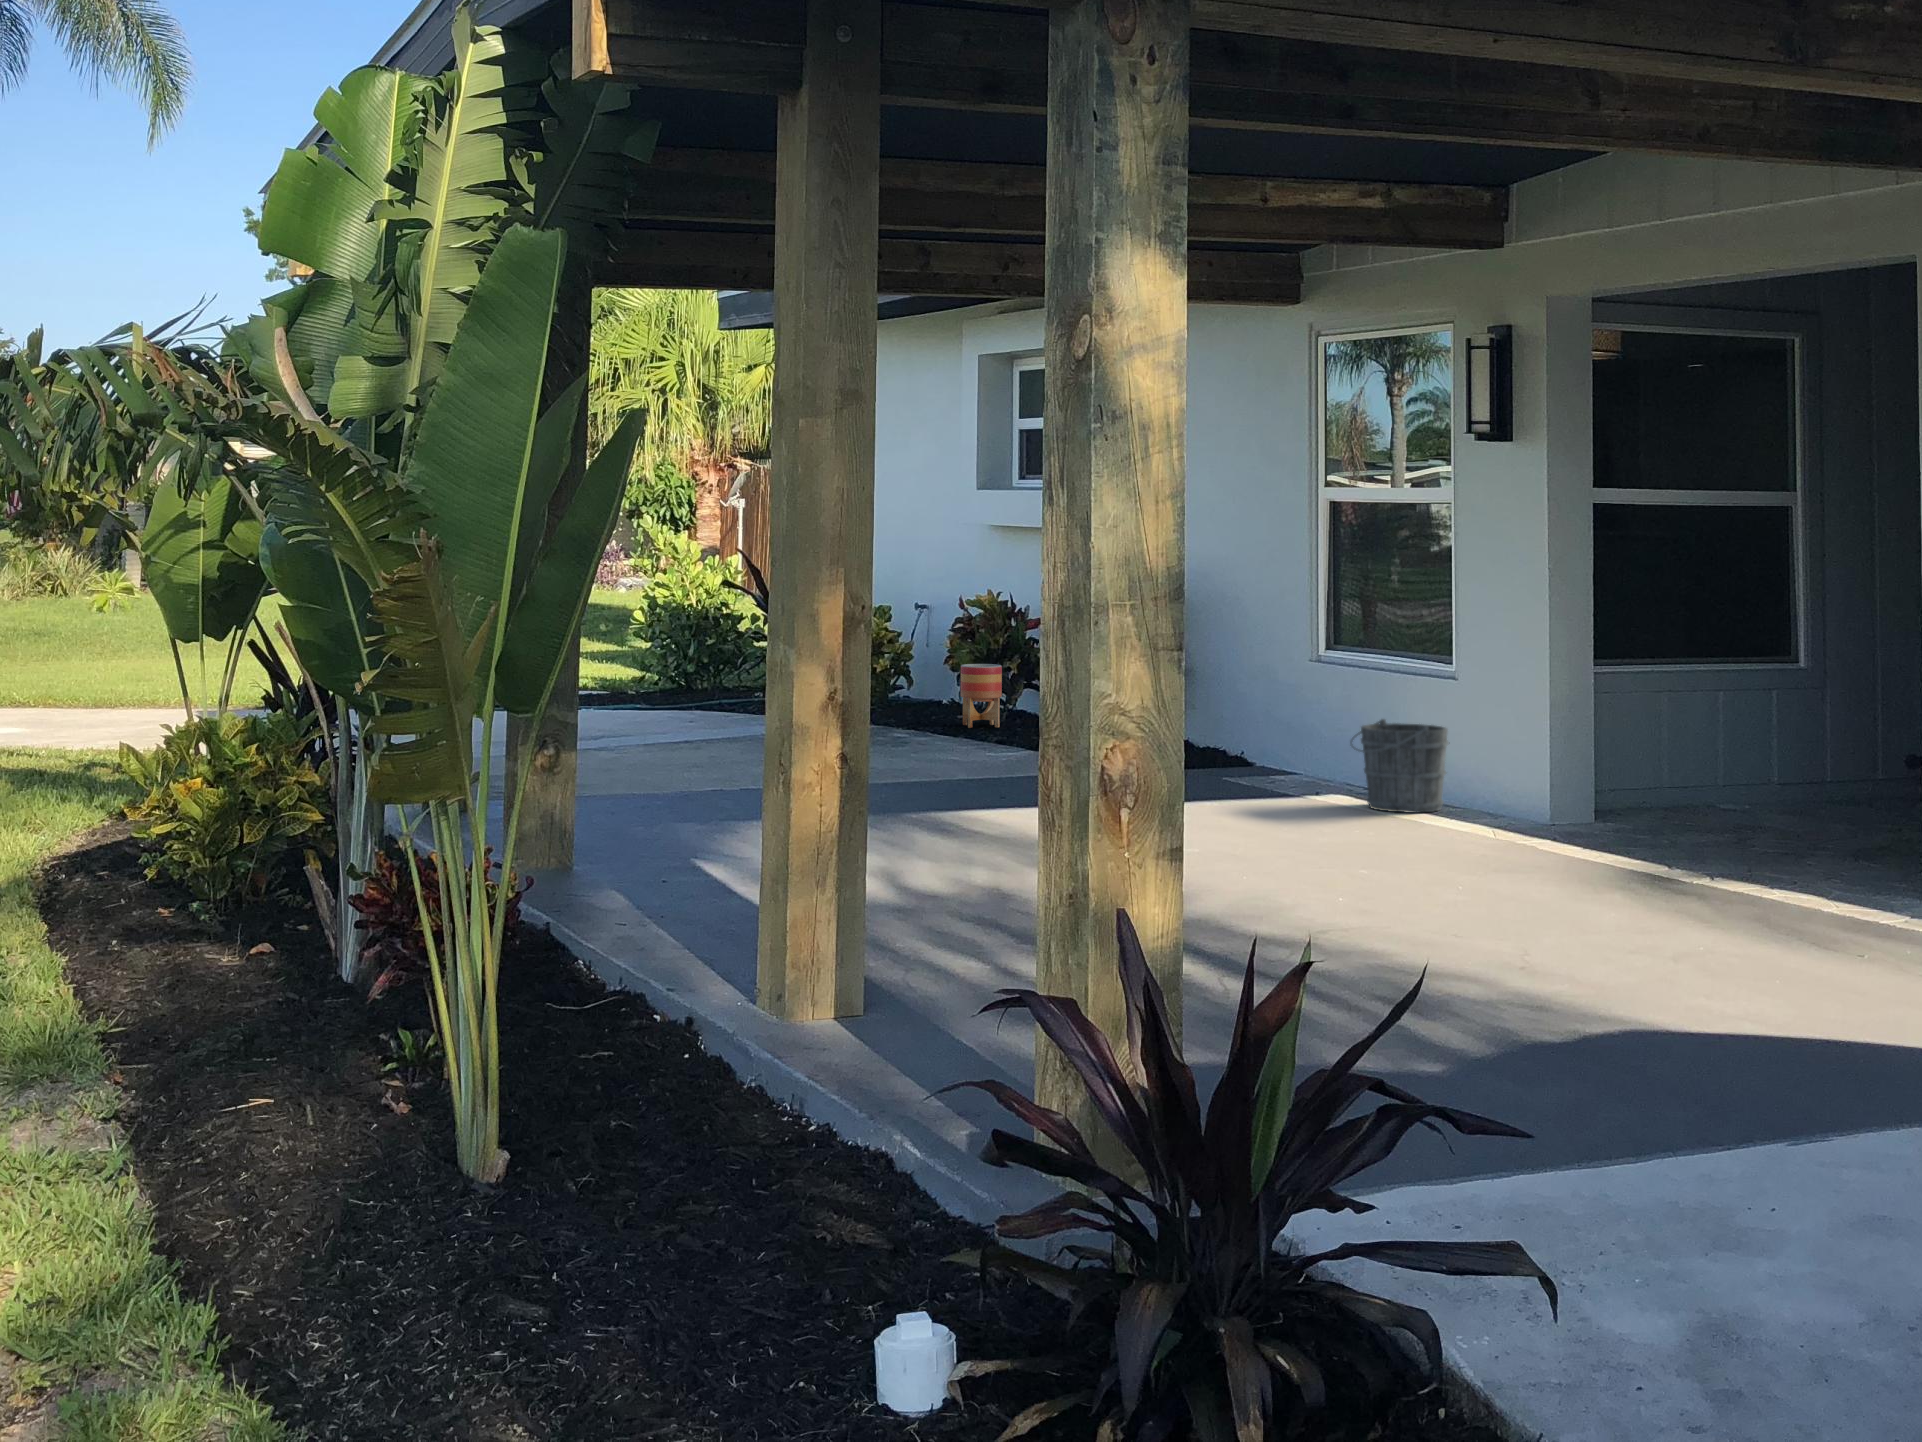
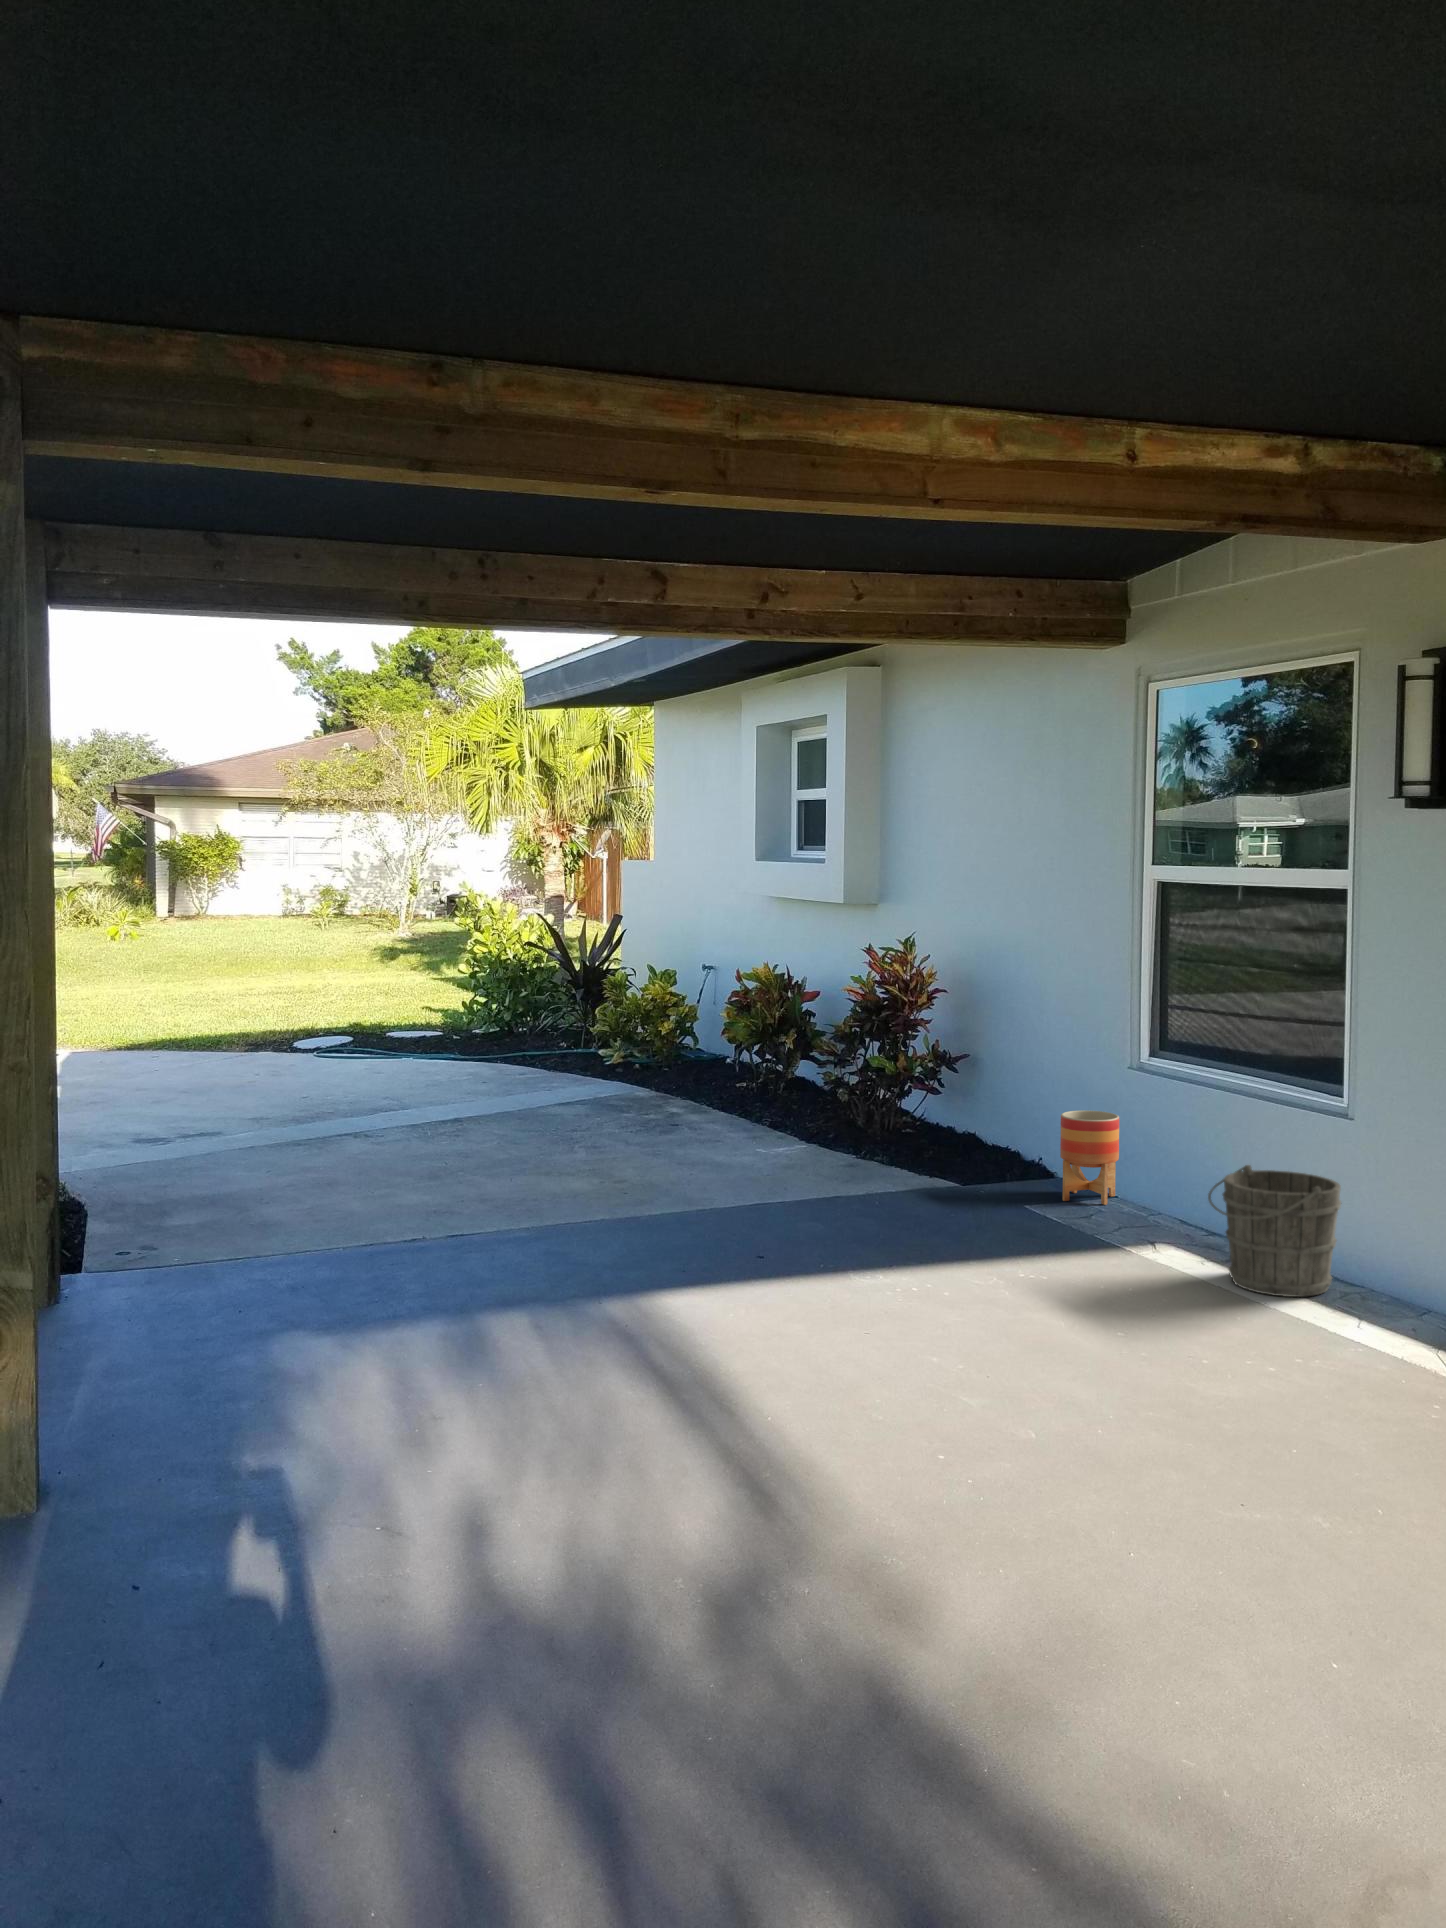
planter: present [961,664,1002,728] -> present [1060,1110,1119,1205]

